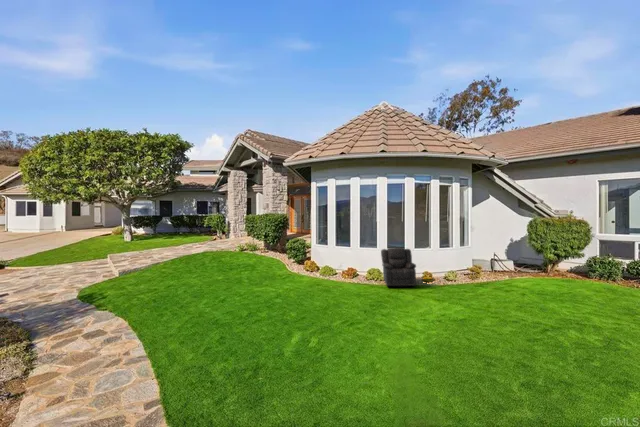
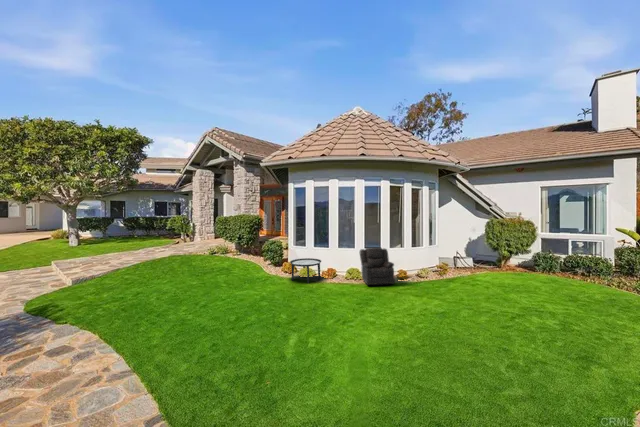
round table: none [311,257,343,283] -> present [290,258,321,283]

